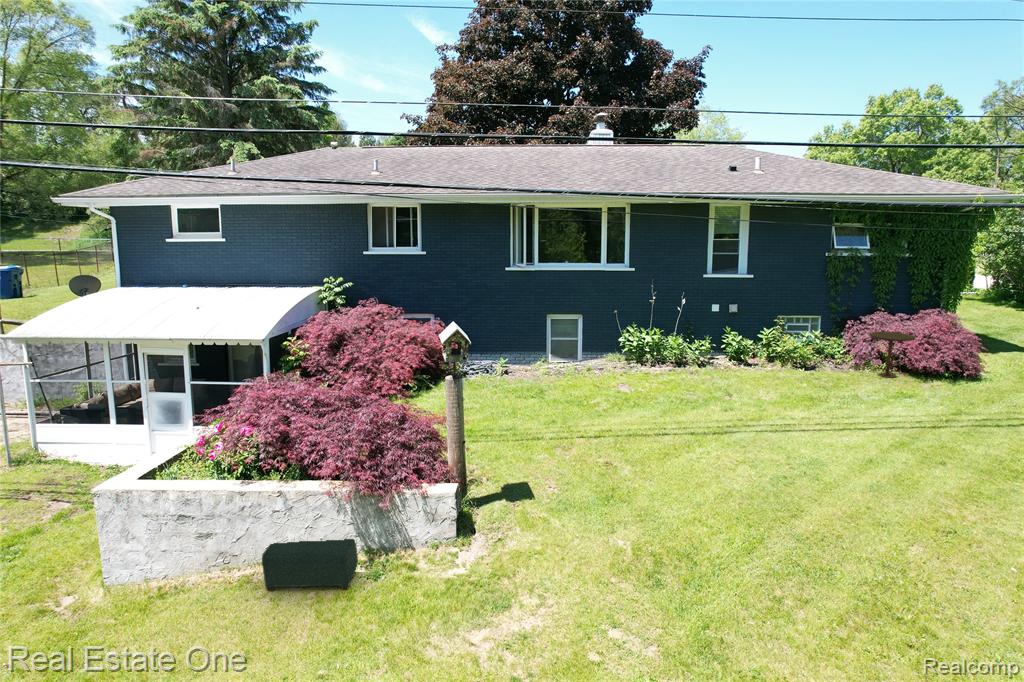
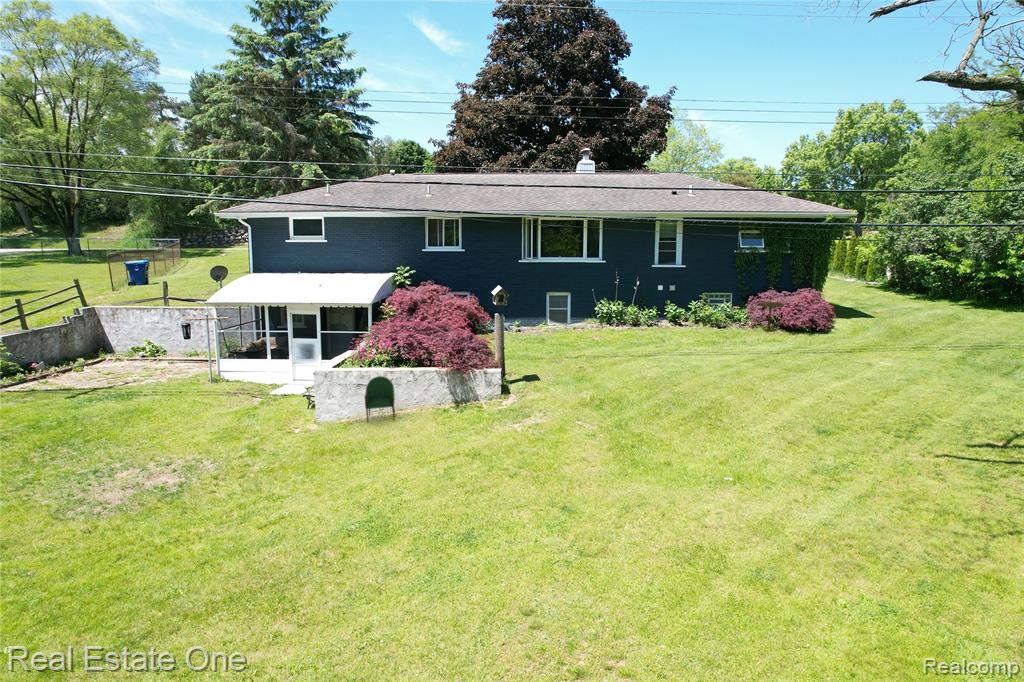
chair: none [170,506,249,609] -> present [365,376,395,422]
bench: present [262,539,358,591] -> none [406,392,451,418]

